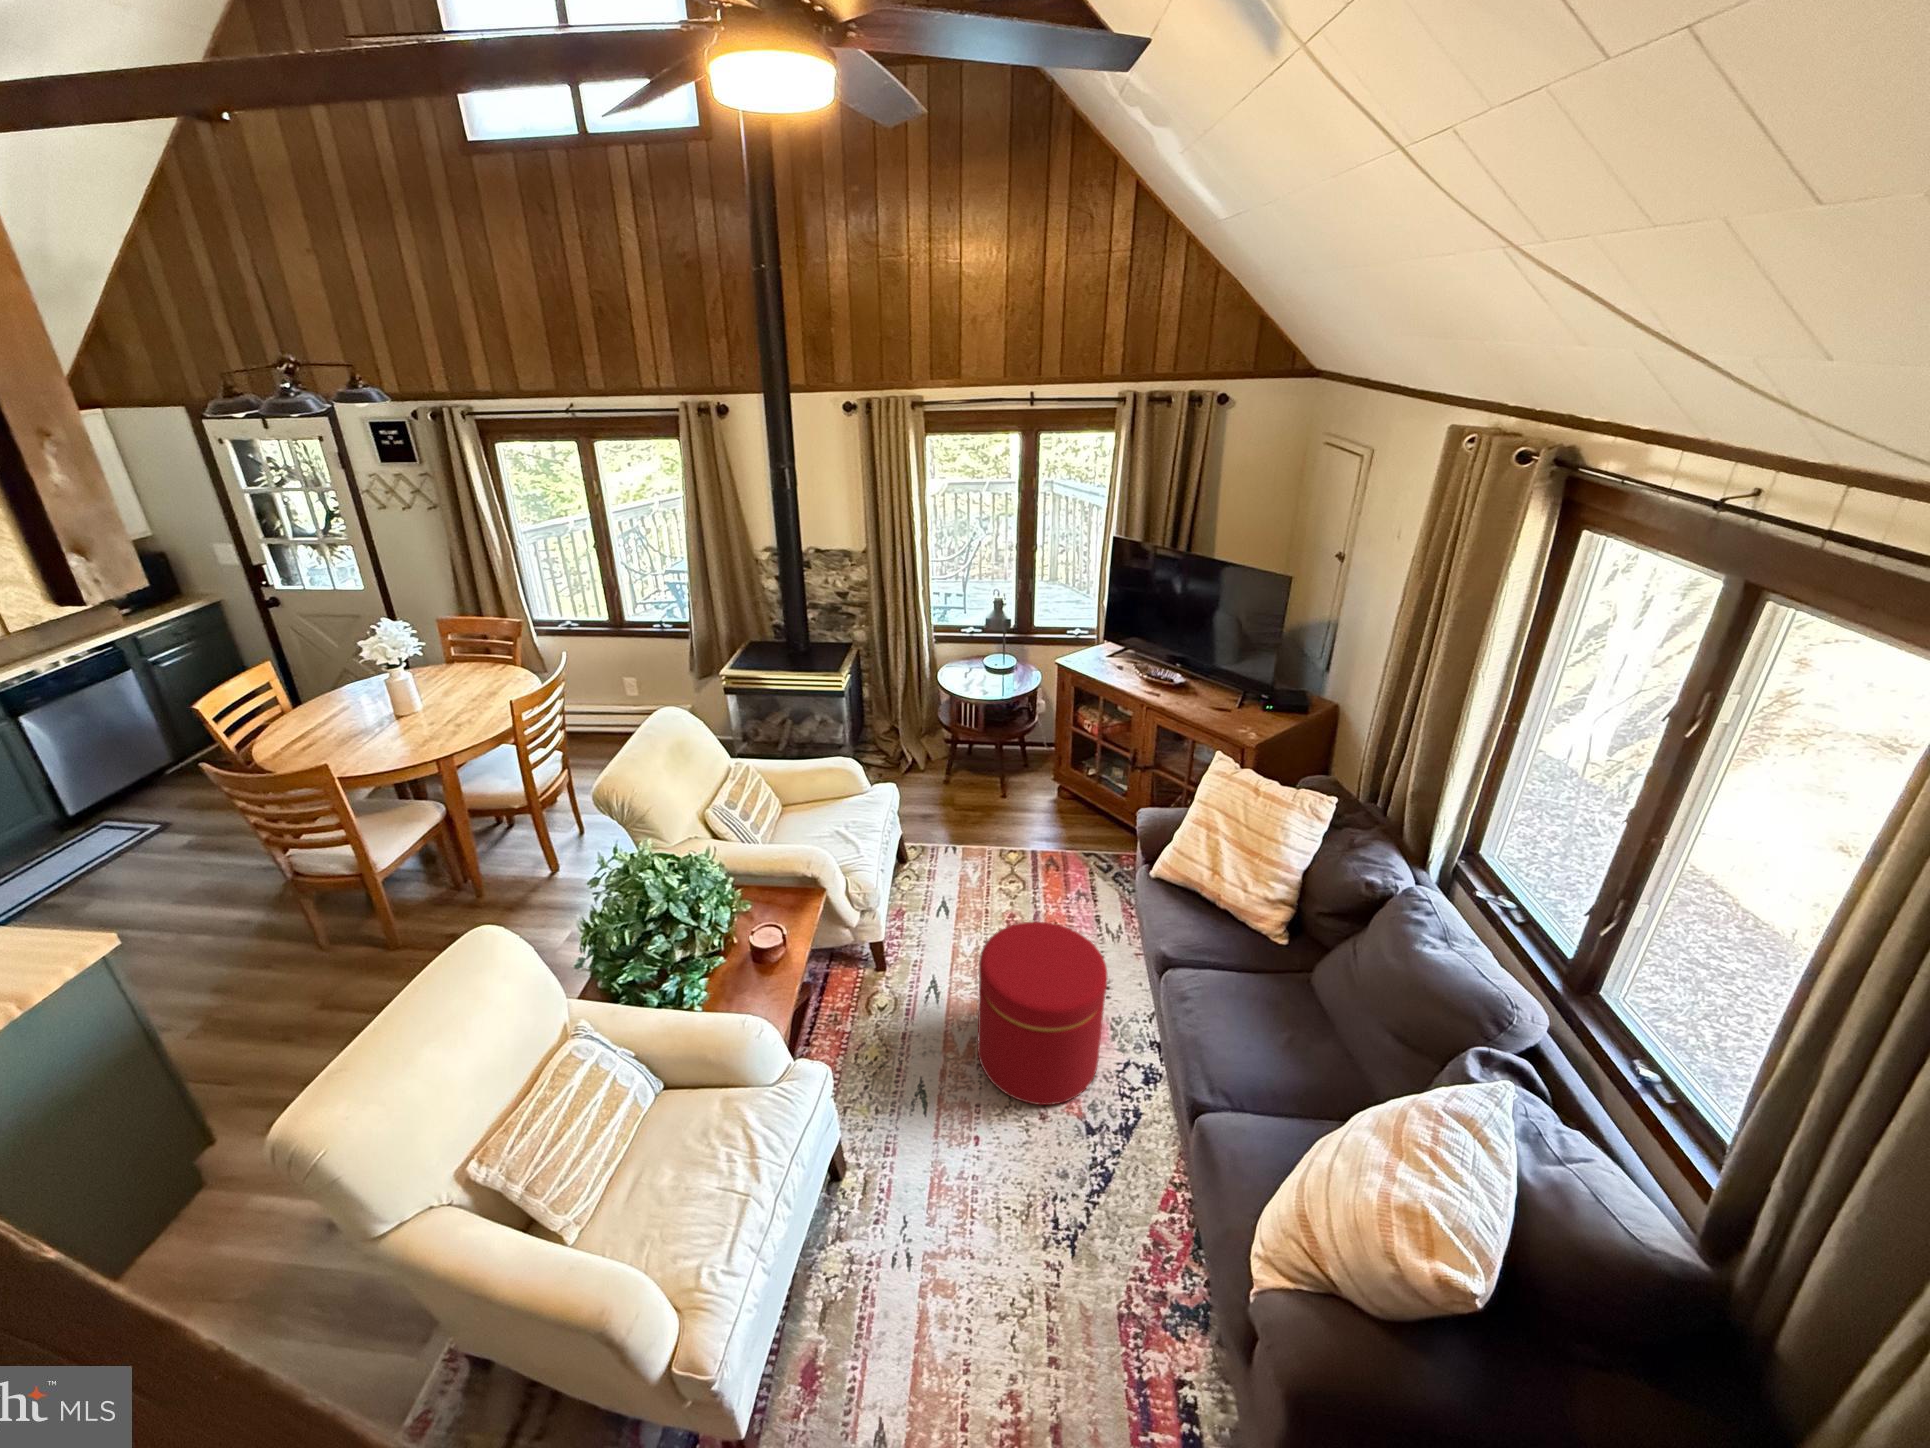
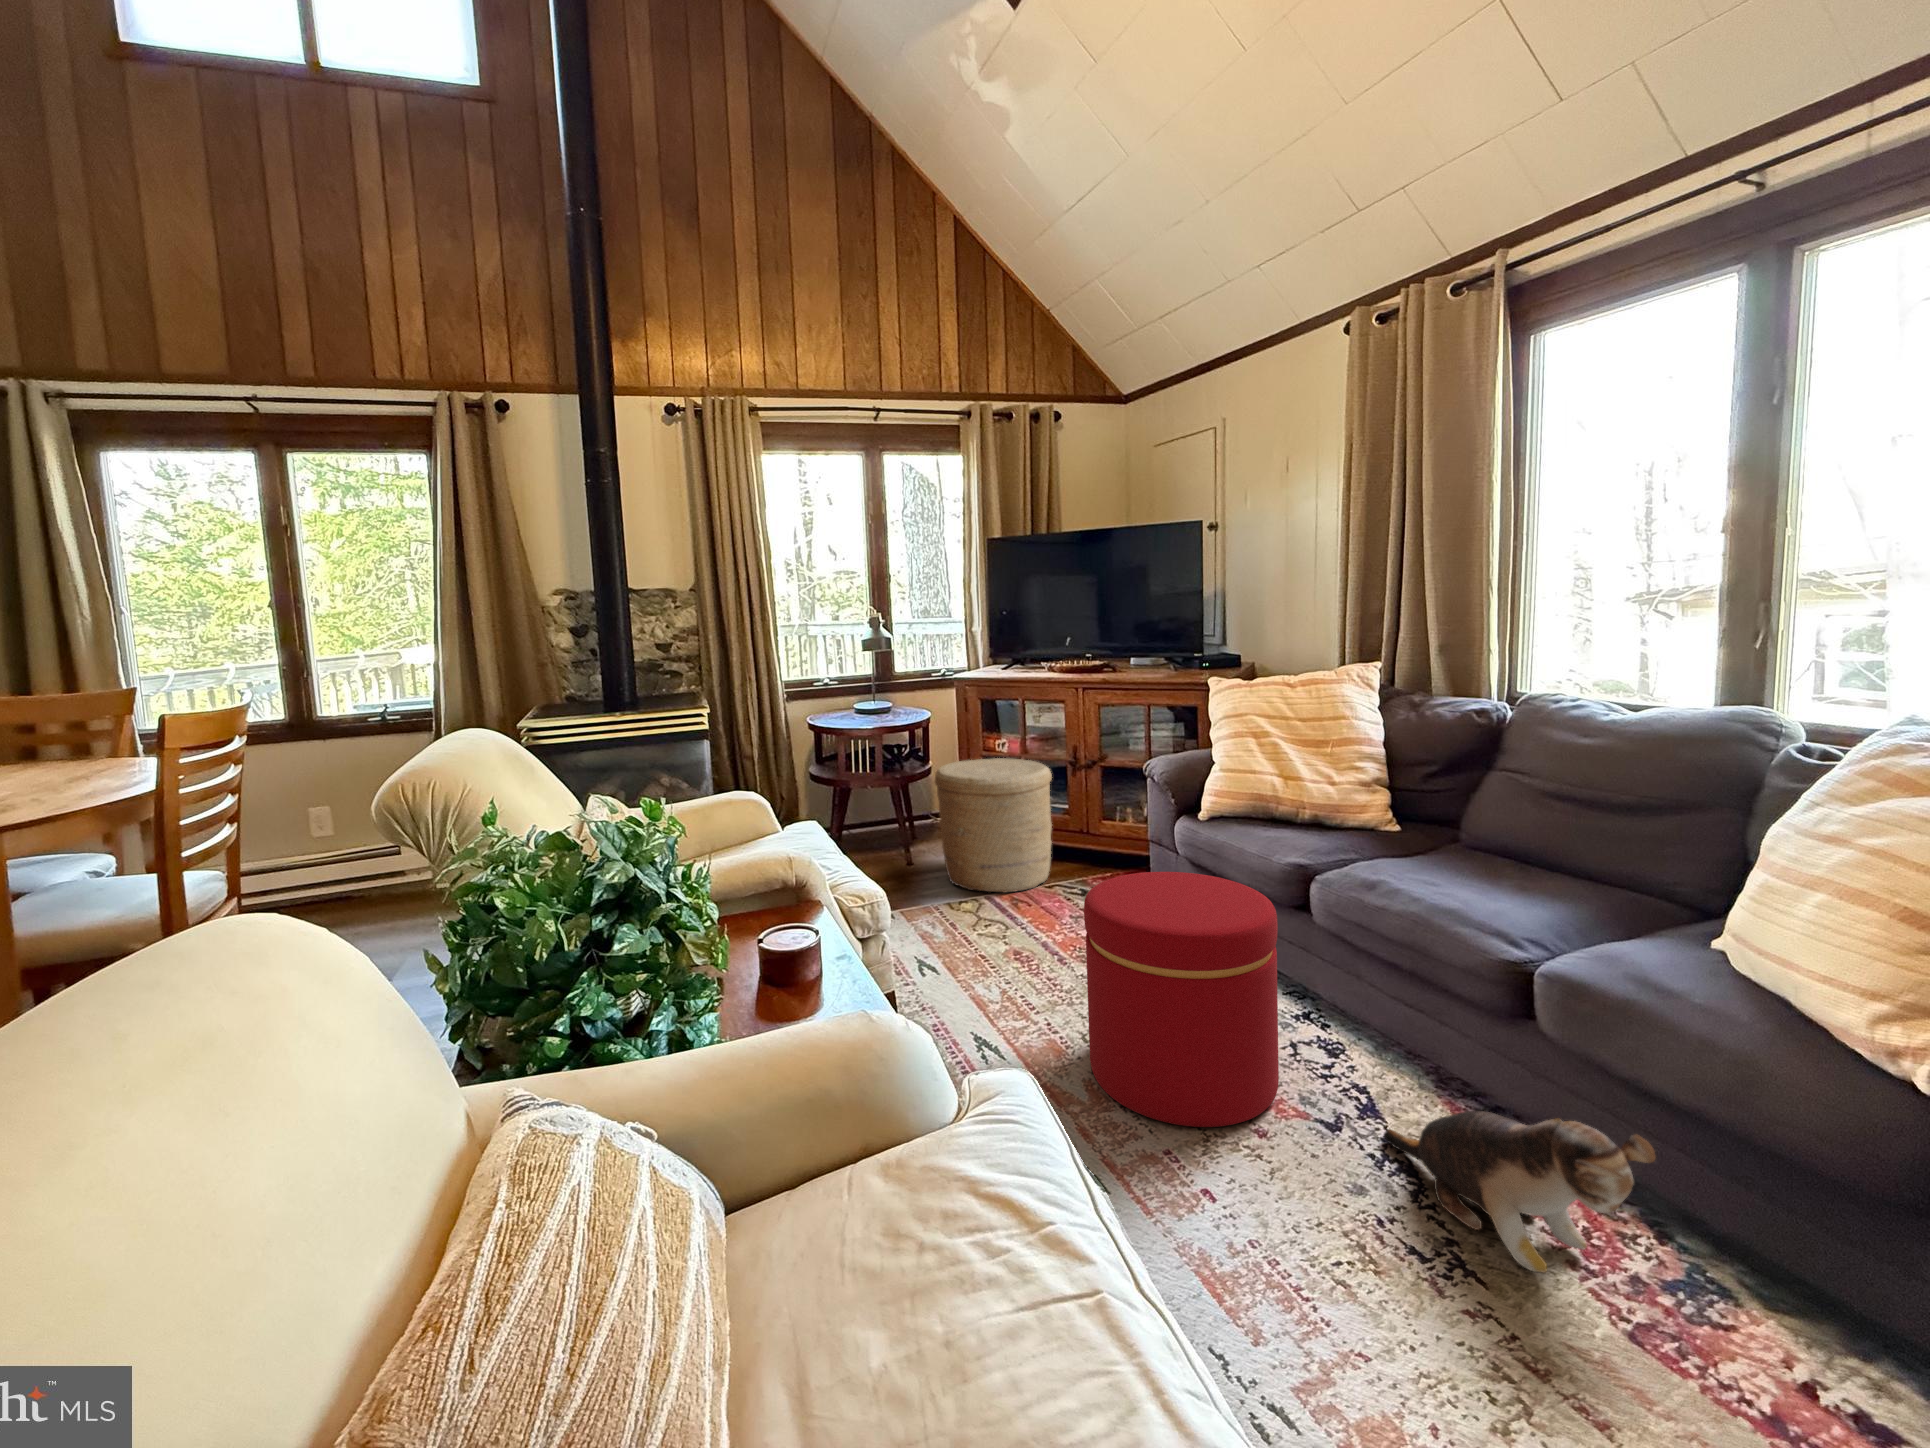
woven basket: none [1022,723,1122,844] -> present [935,758,1052,892]
plush toy: none [1096,1149,1157,1268] -> present [1384,1111,1655,1273]

